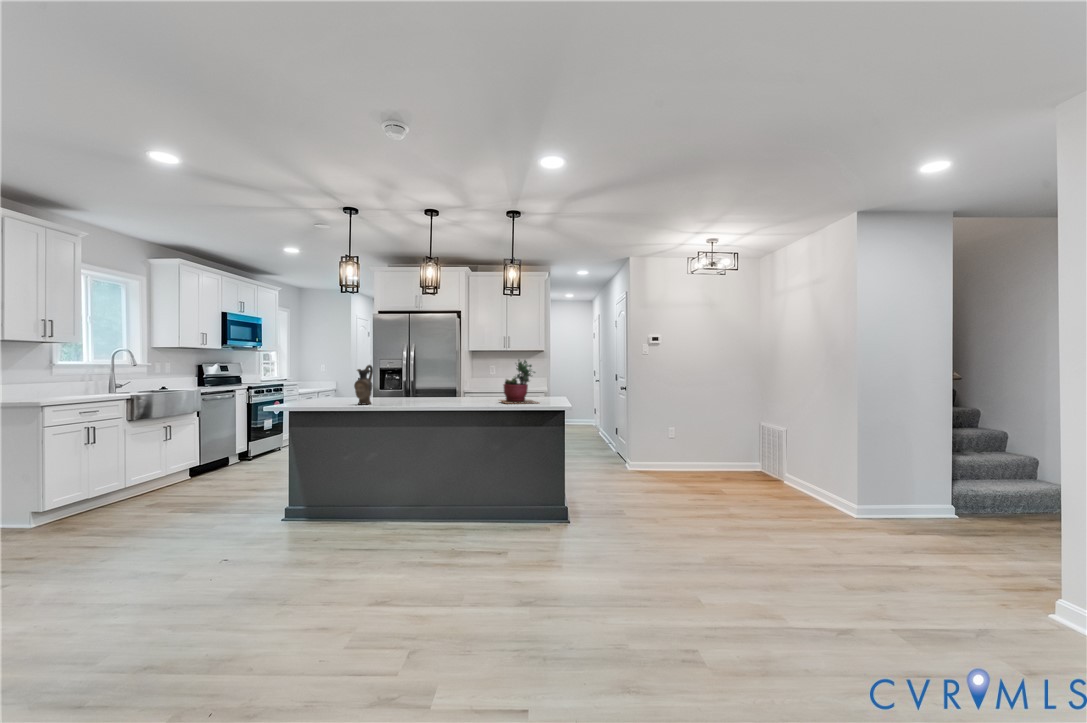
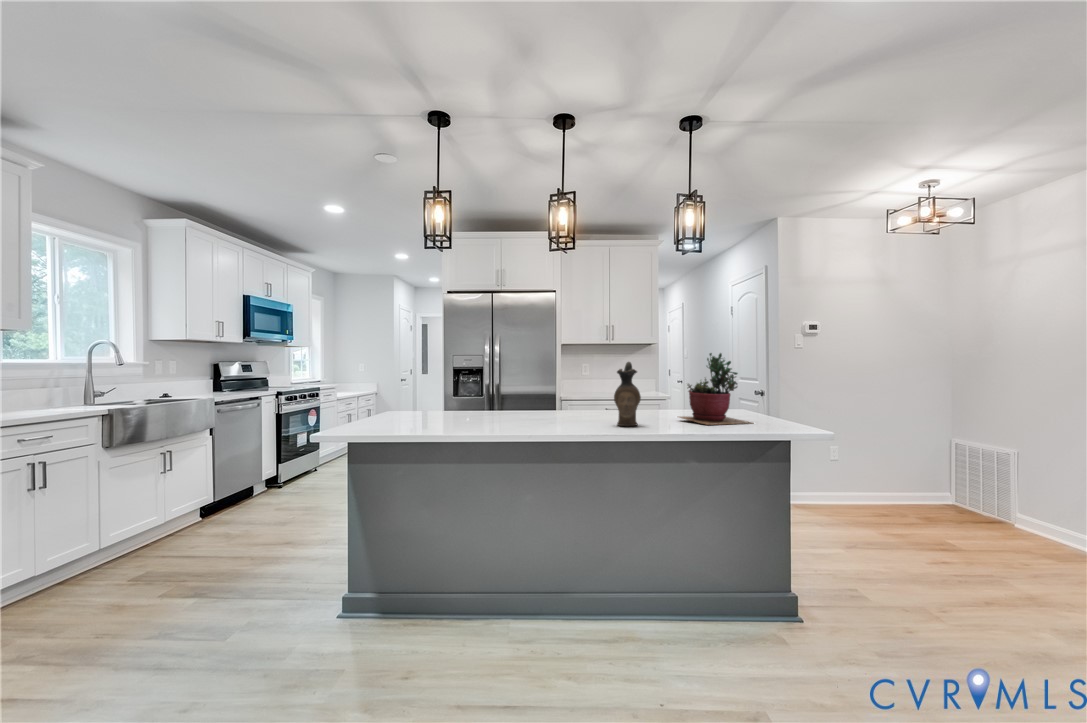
ceramic pitcher: present [354,365,373,404] -> present [614,362,641,426]

